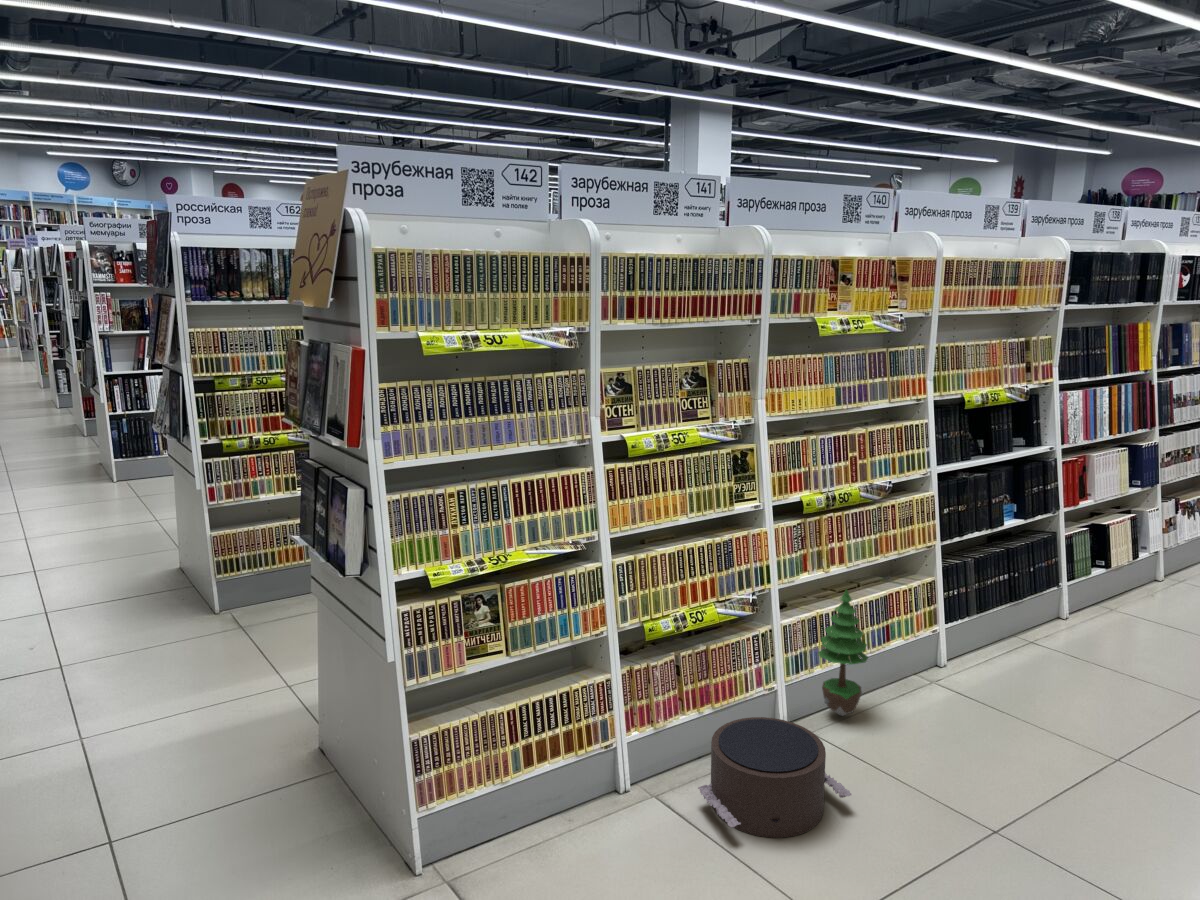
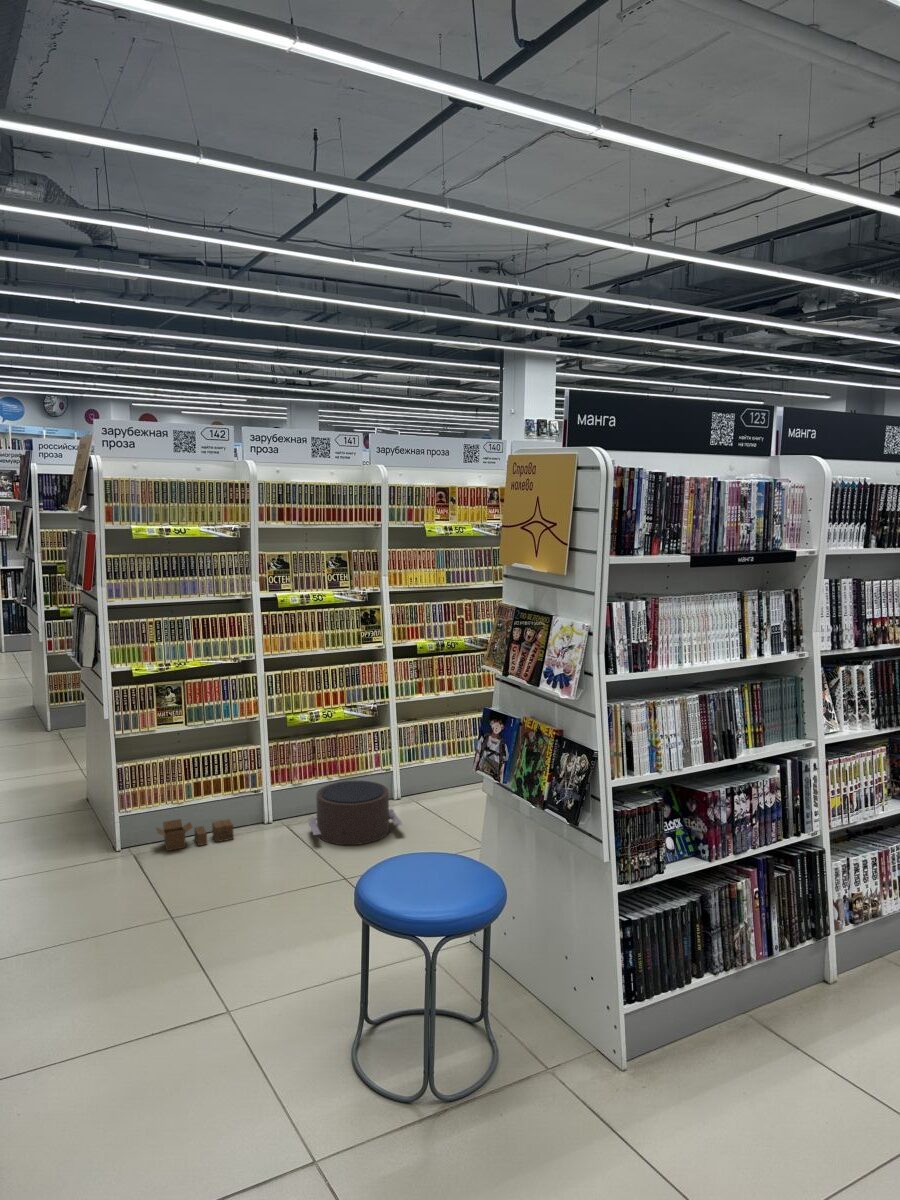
potted tree: present [818,589,868,716] -> none [424,704,457,795]
cardboard box: none [474,797,592,869] -> present [156,819,234,851]

